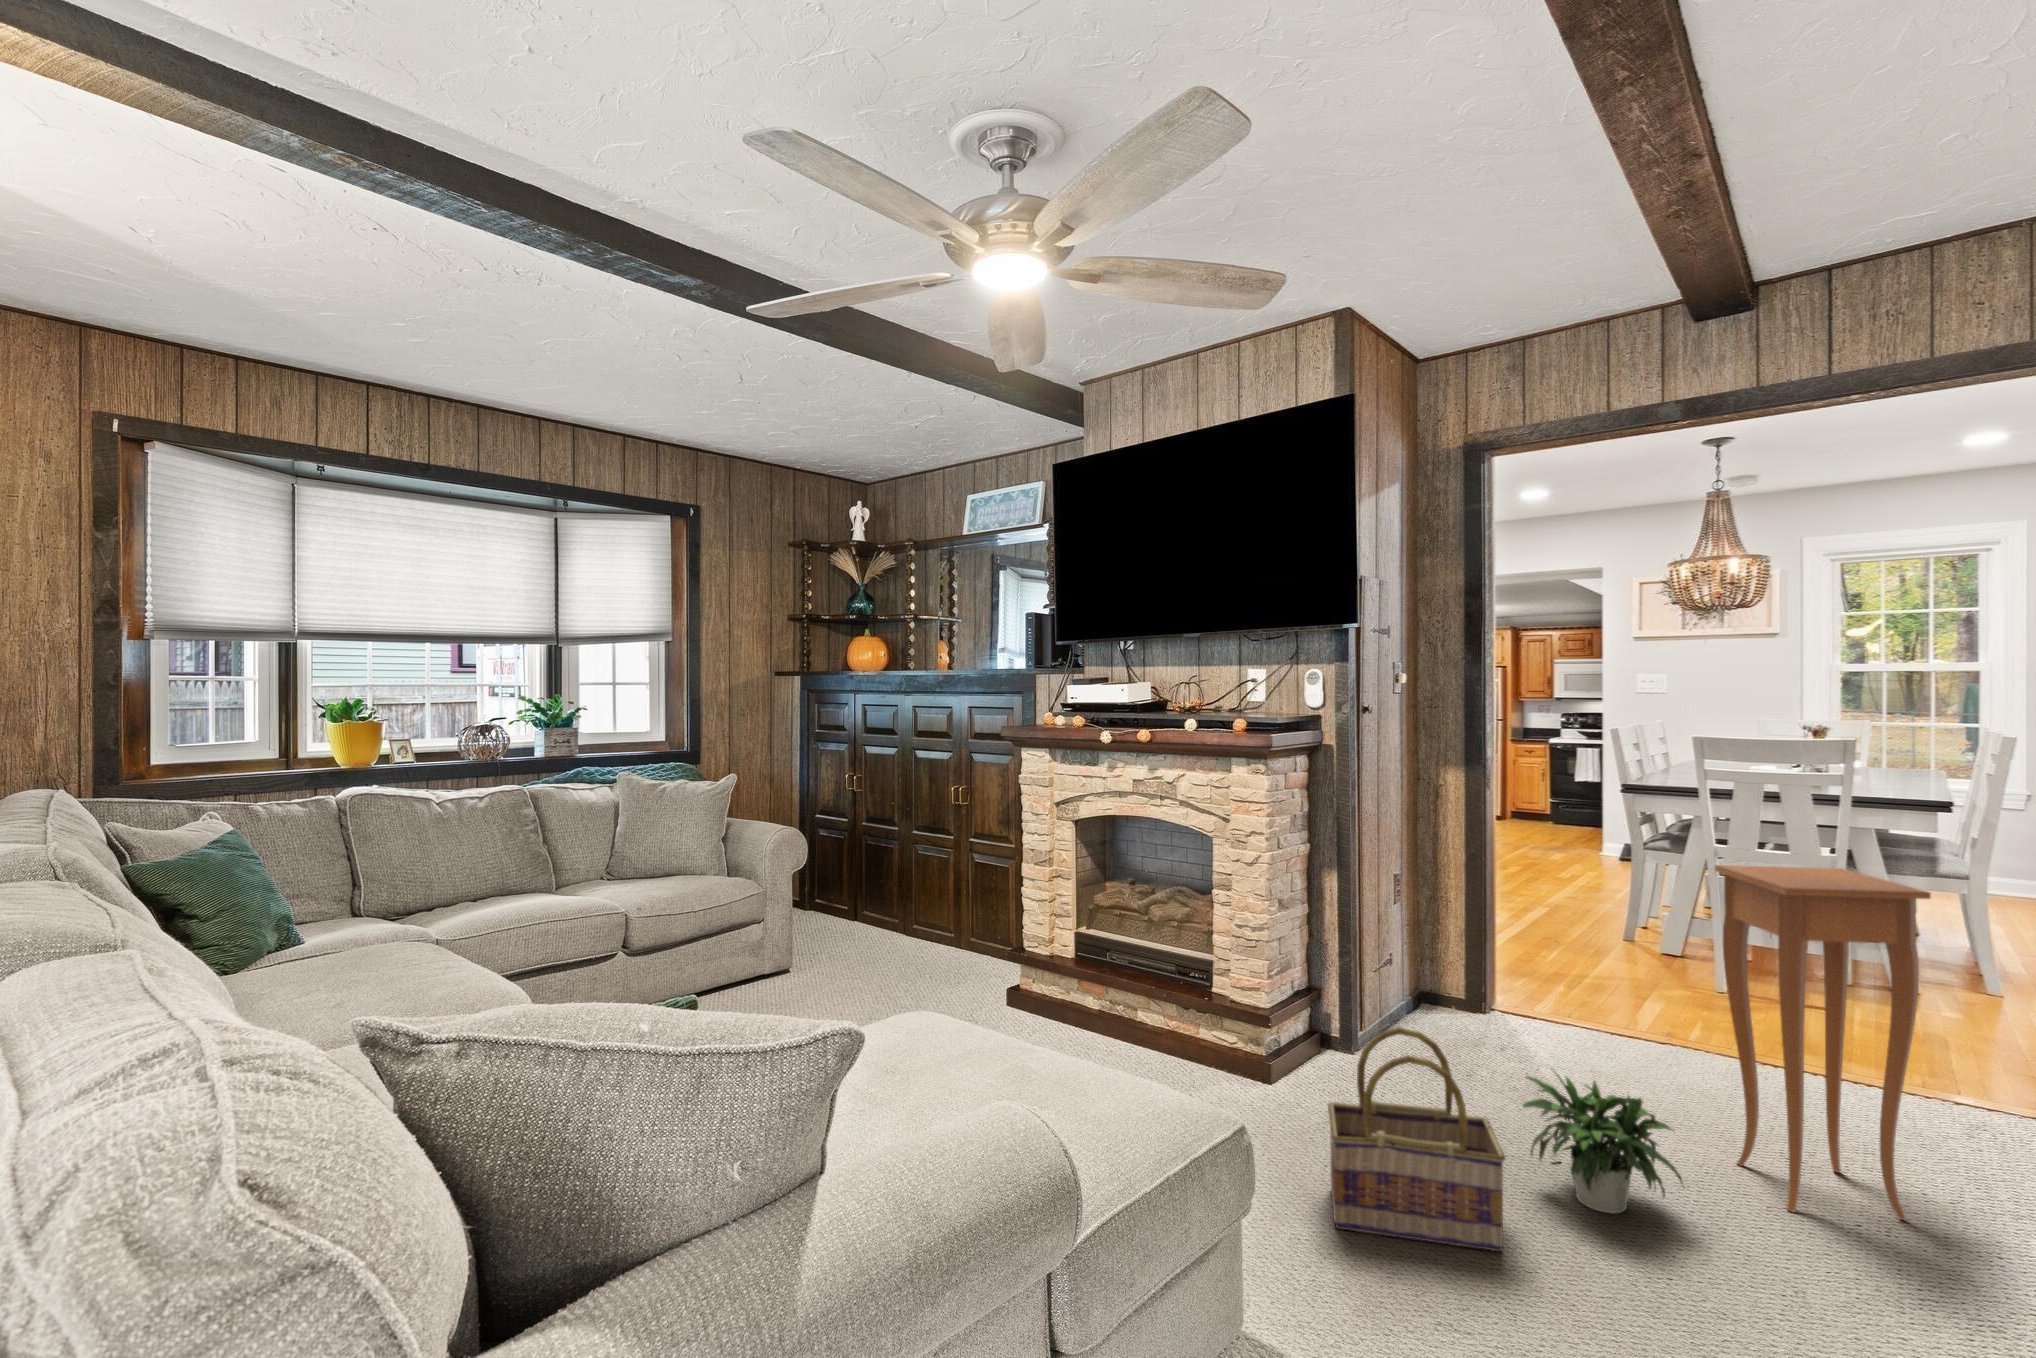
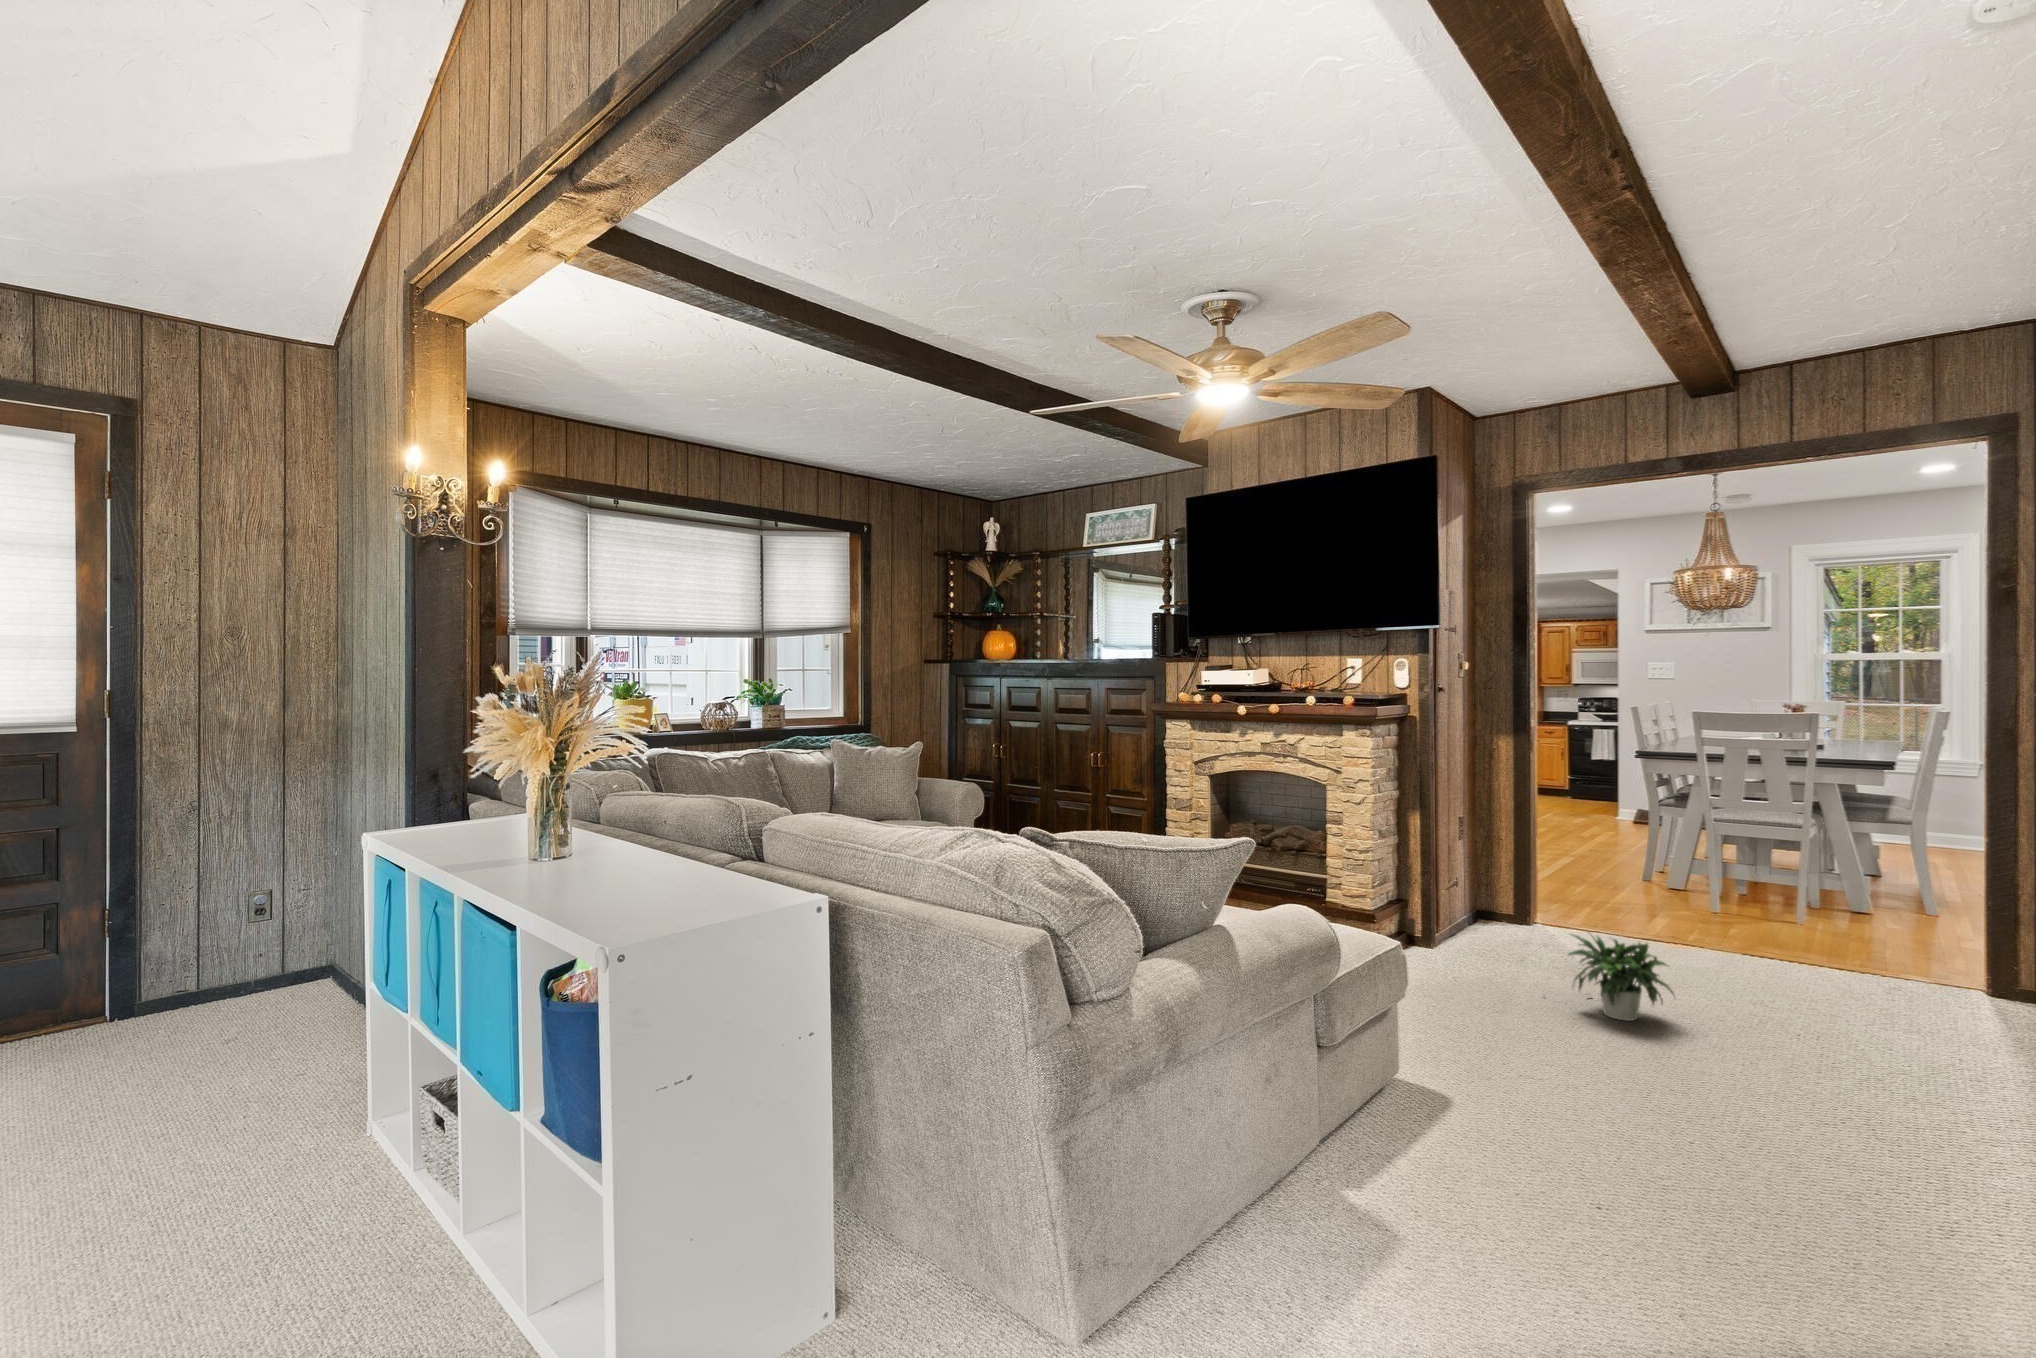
side table: present [1715,865,1931,1220] -> none [1700,794,1840,1024]
basket: present [1328,1027,1505,1251] -> none [1436,899,1559,1036]

